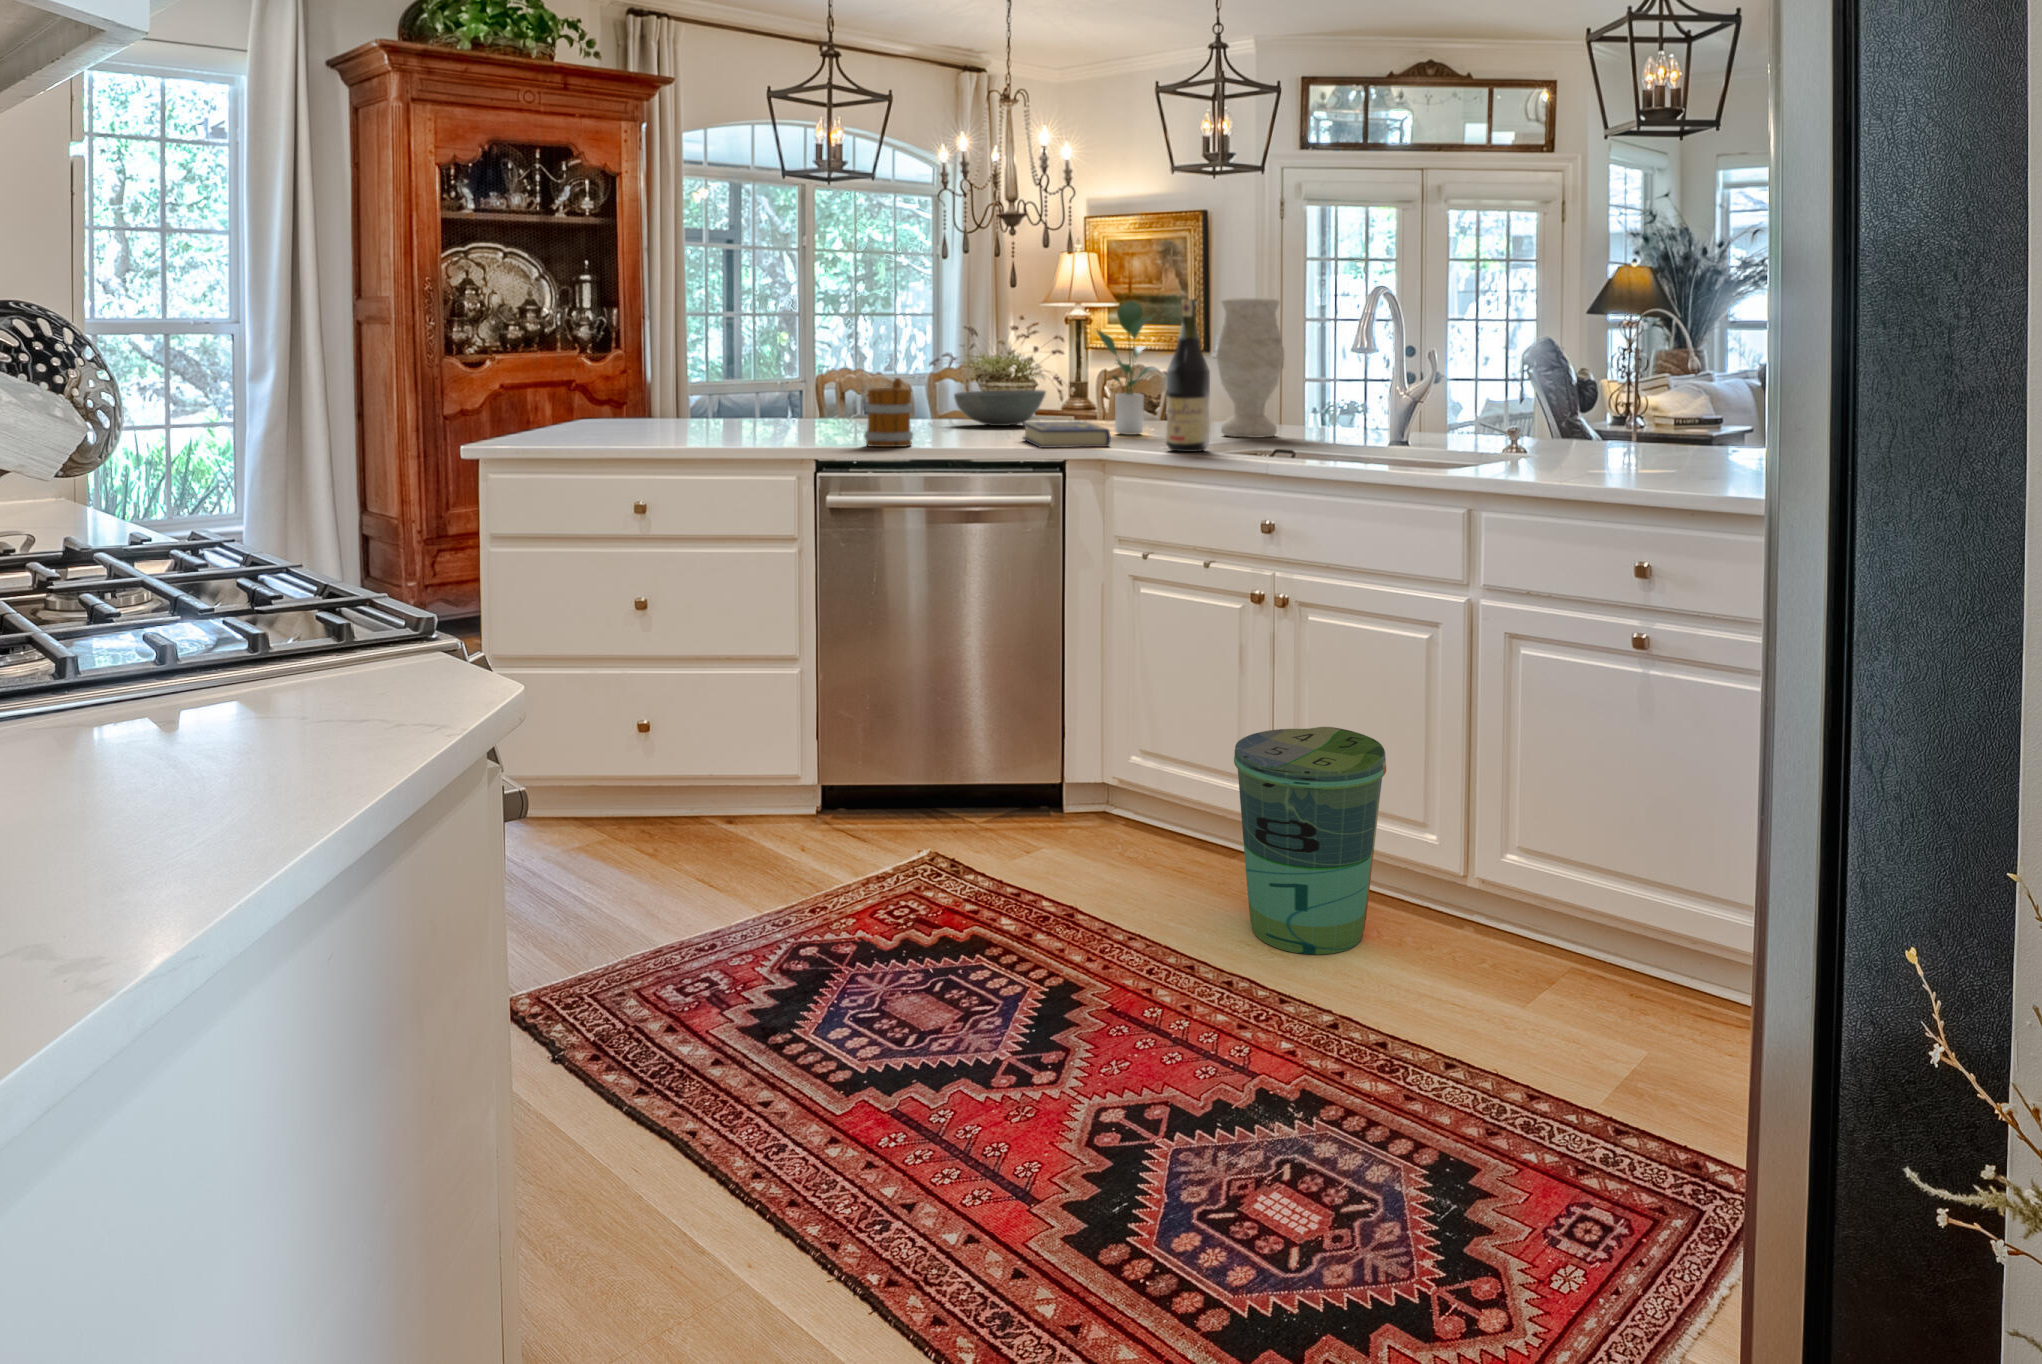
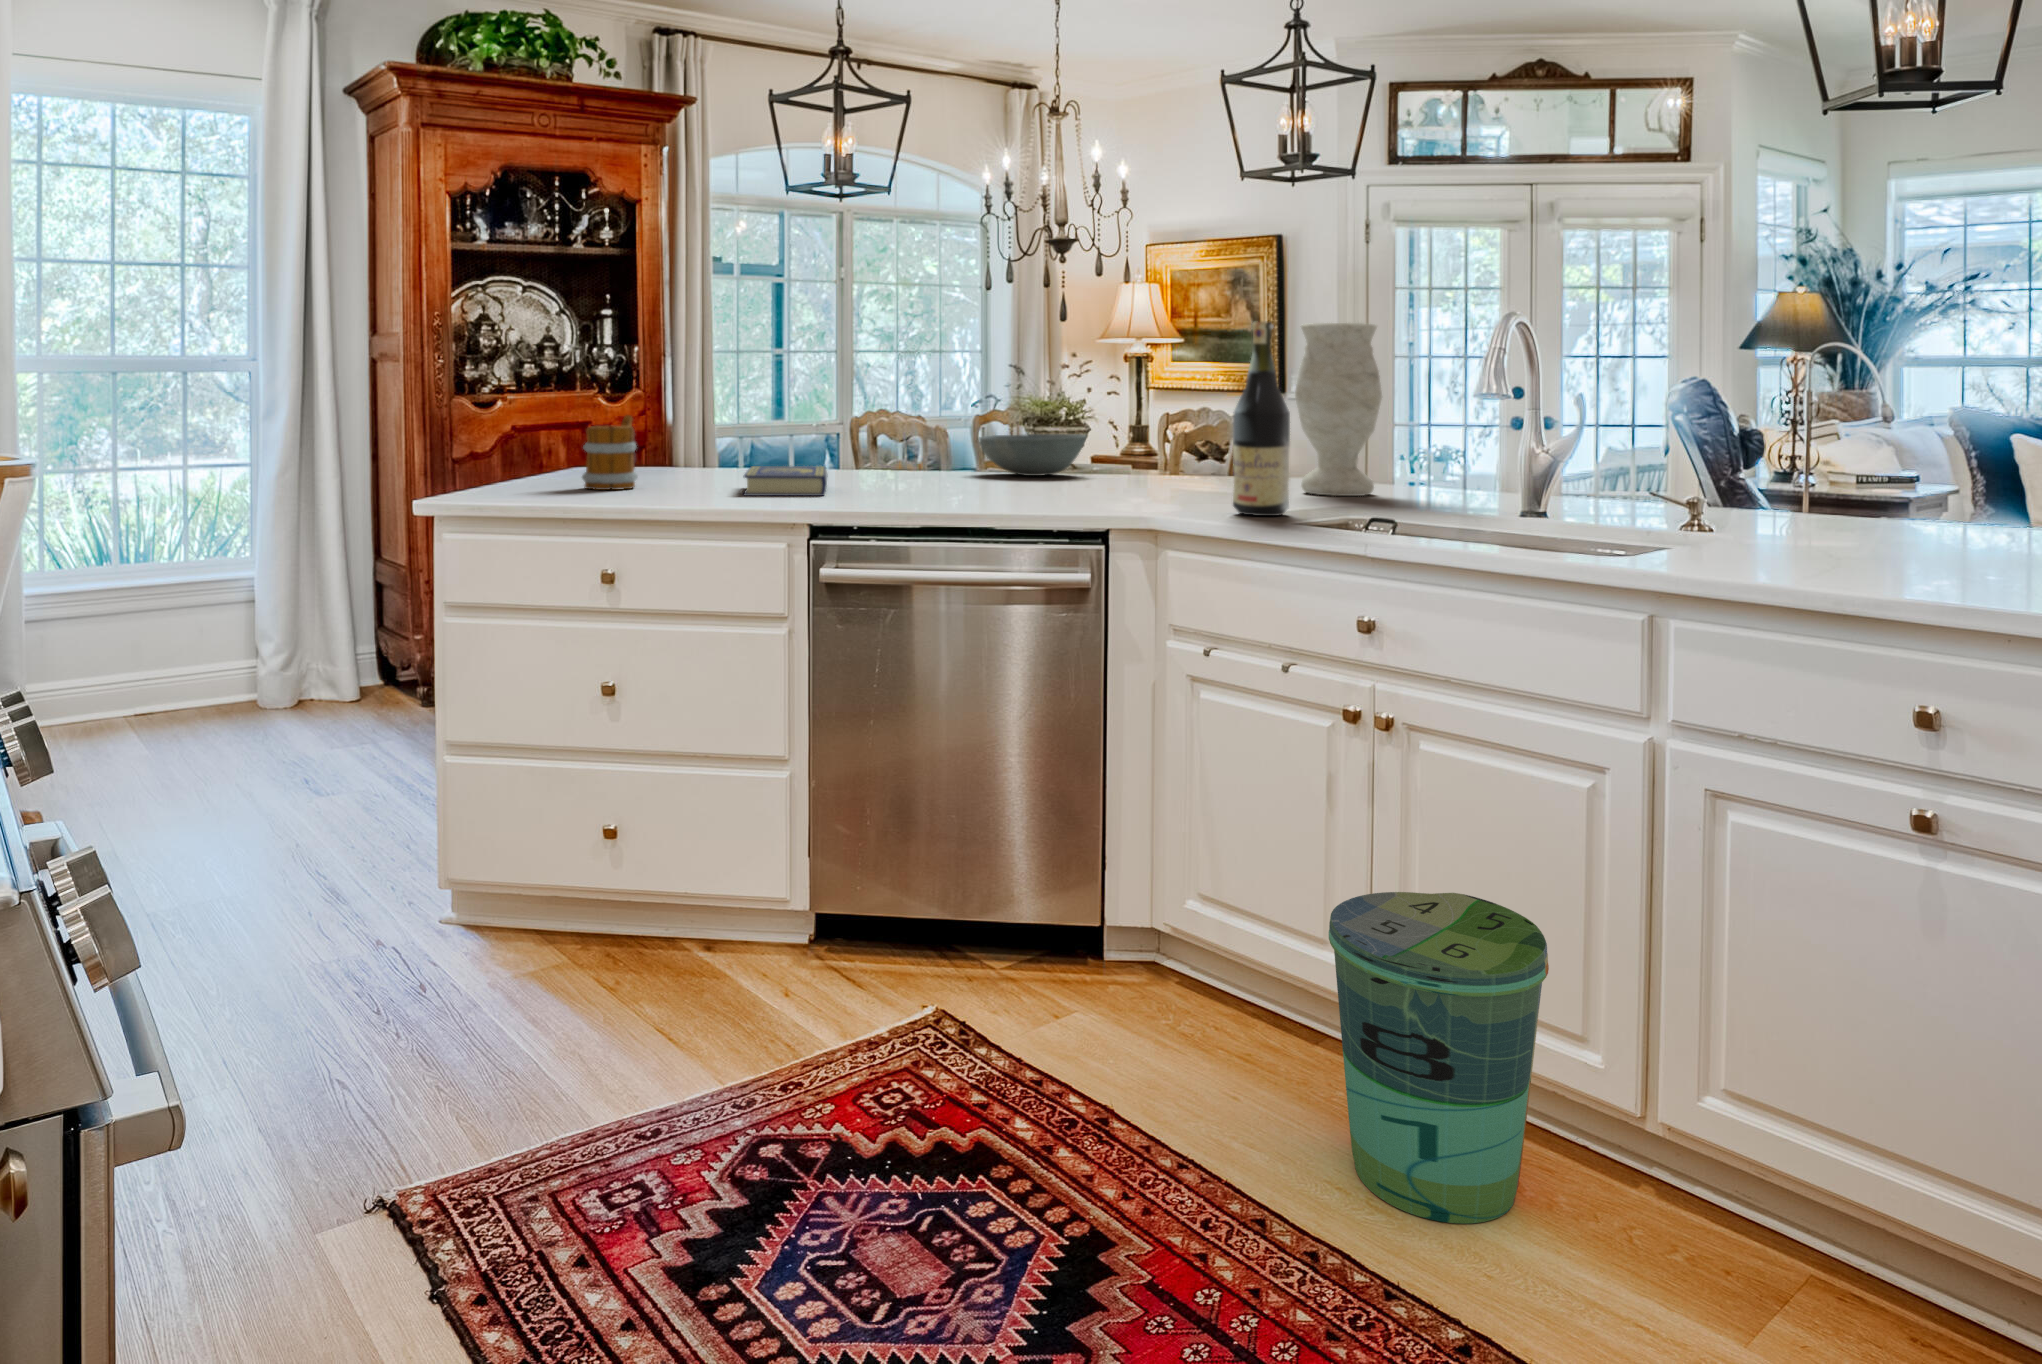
potted plant: present [1097,300,1155,435] -> none [1143,326,1224,490]
mug: present [864,378,913,447] -> present [582,415,637,490]
book: present [1022,422,1111,448] -> present [743,466,828,496]

